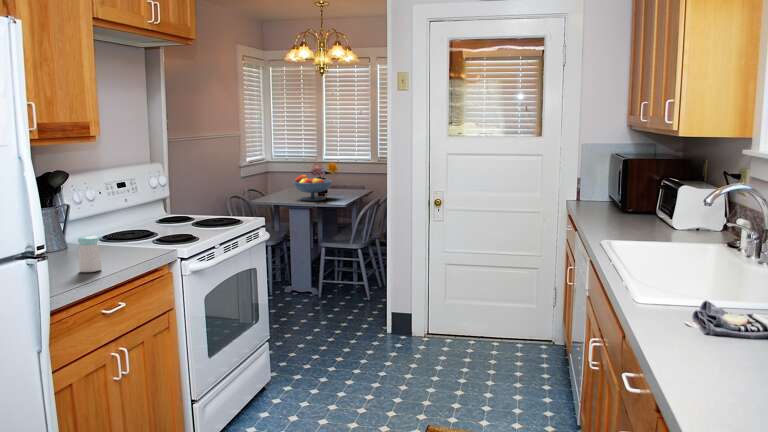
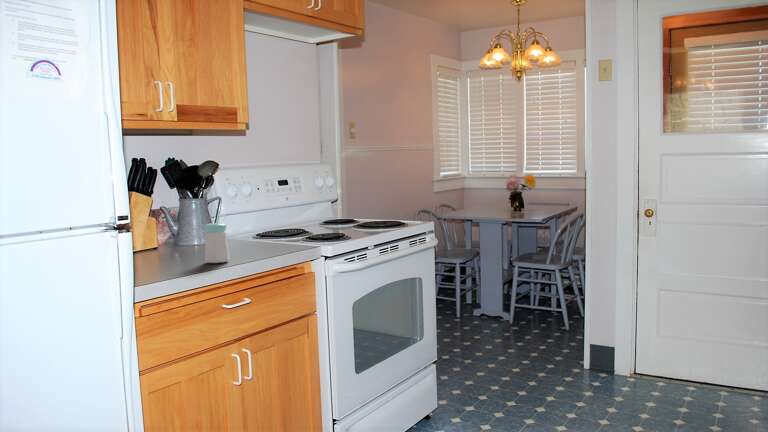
fruit bowl: present [293,175,332,201] -> none [484,187,528,215]

